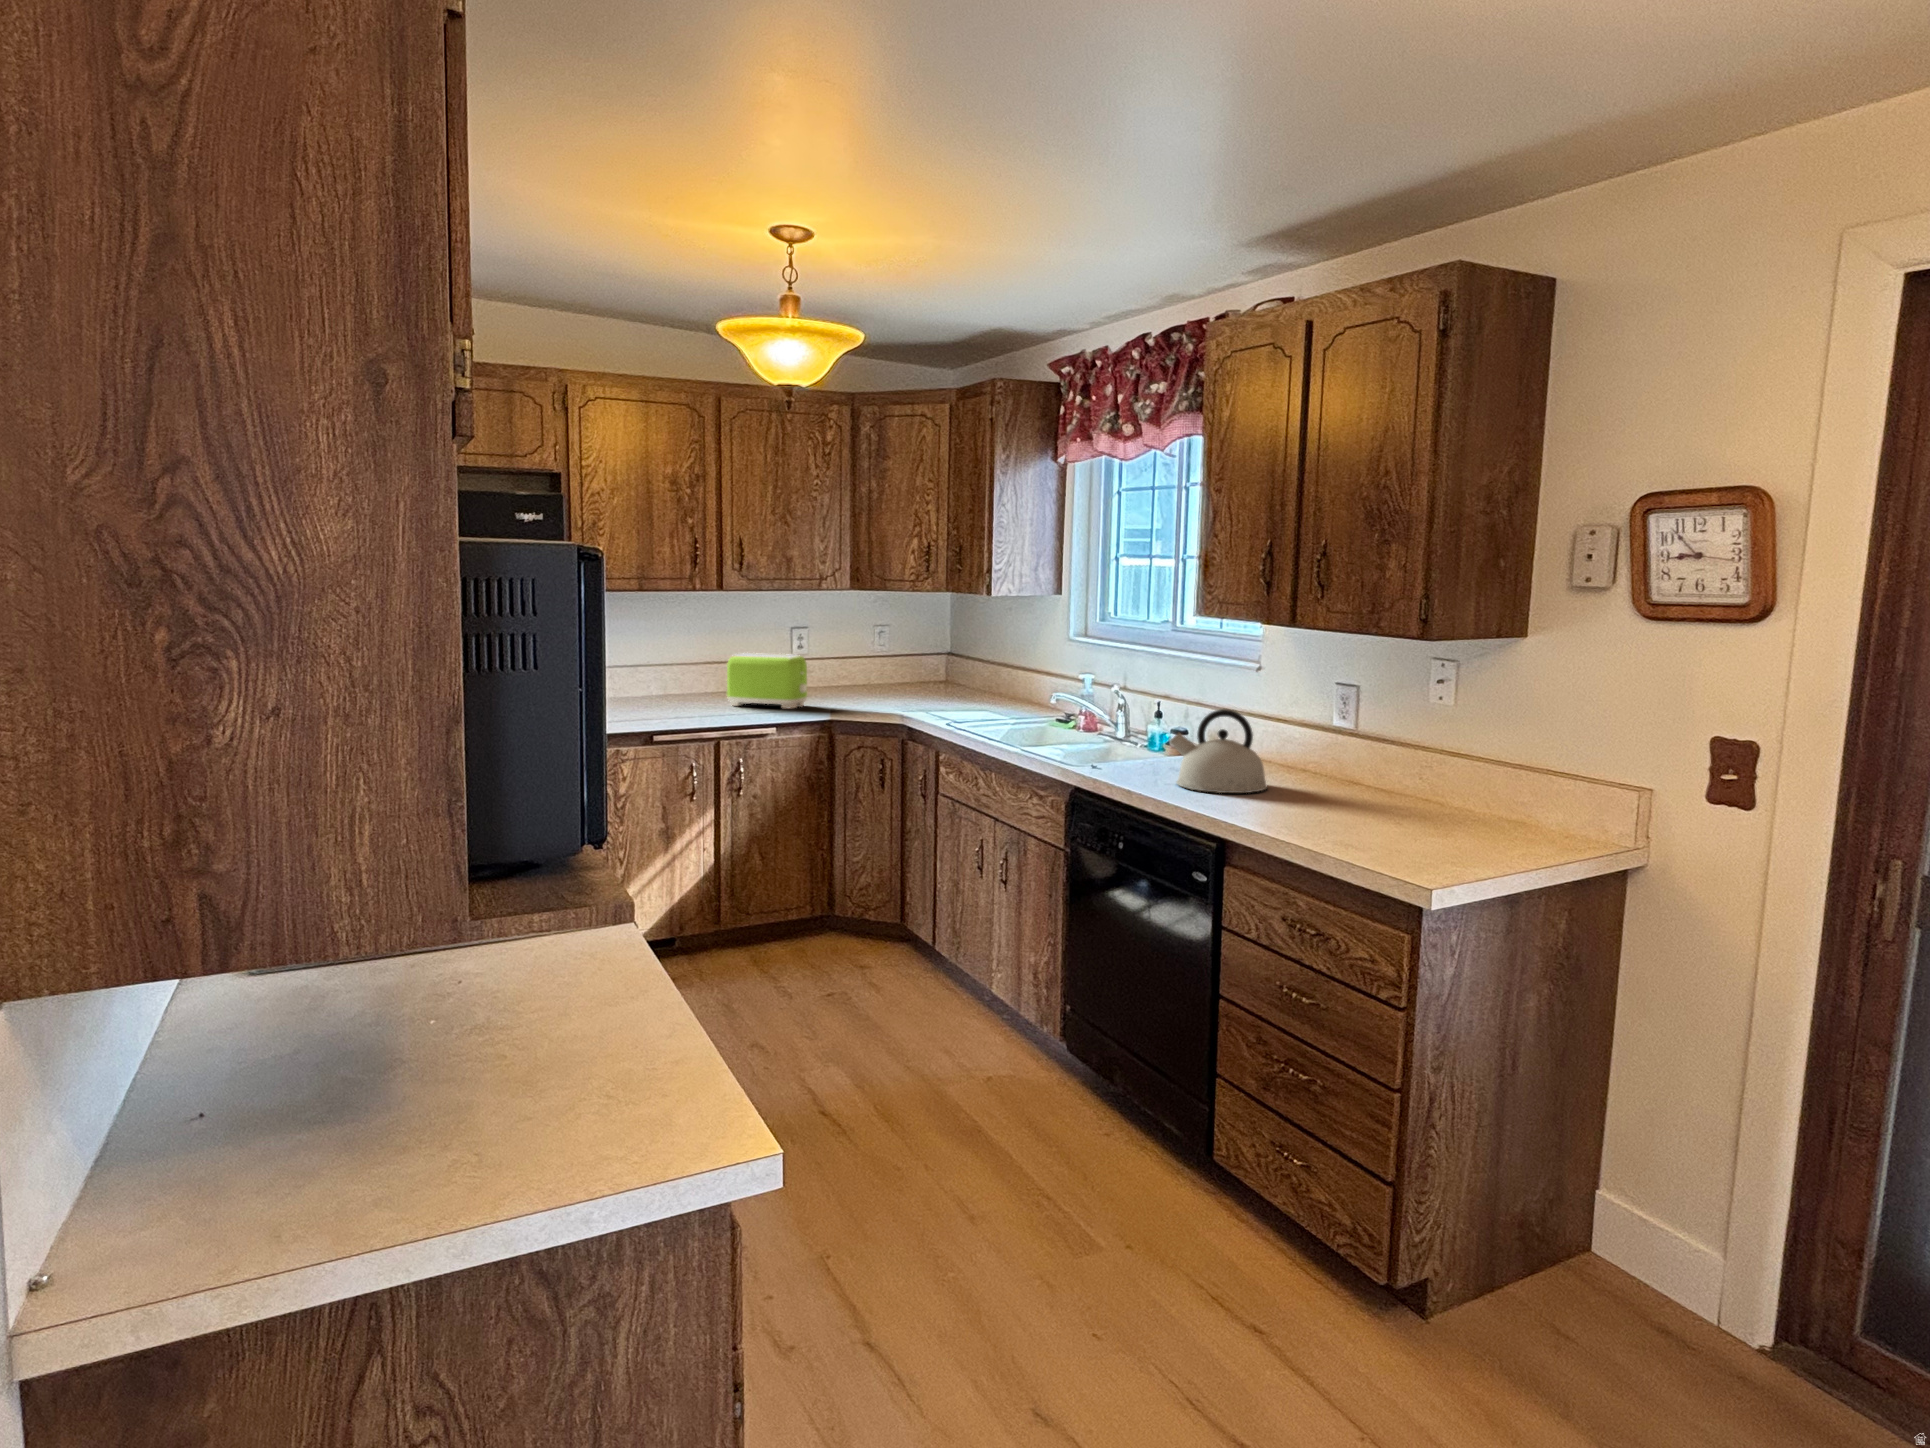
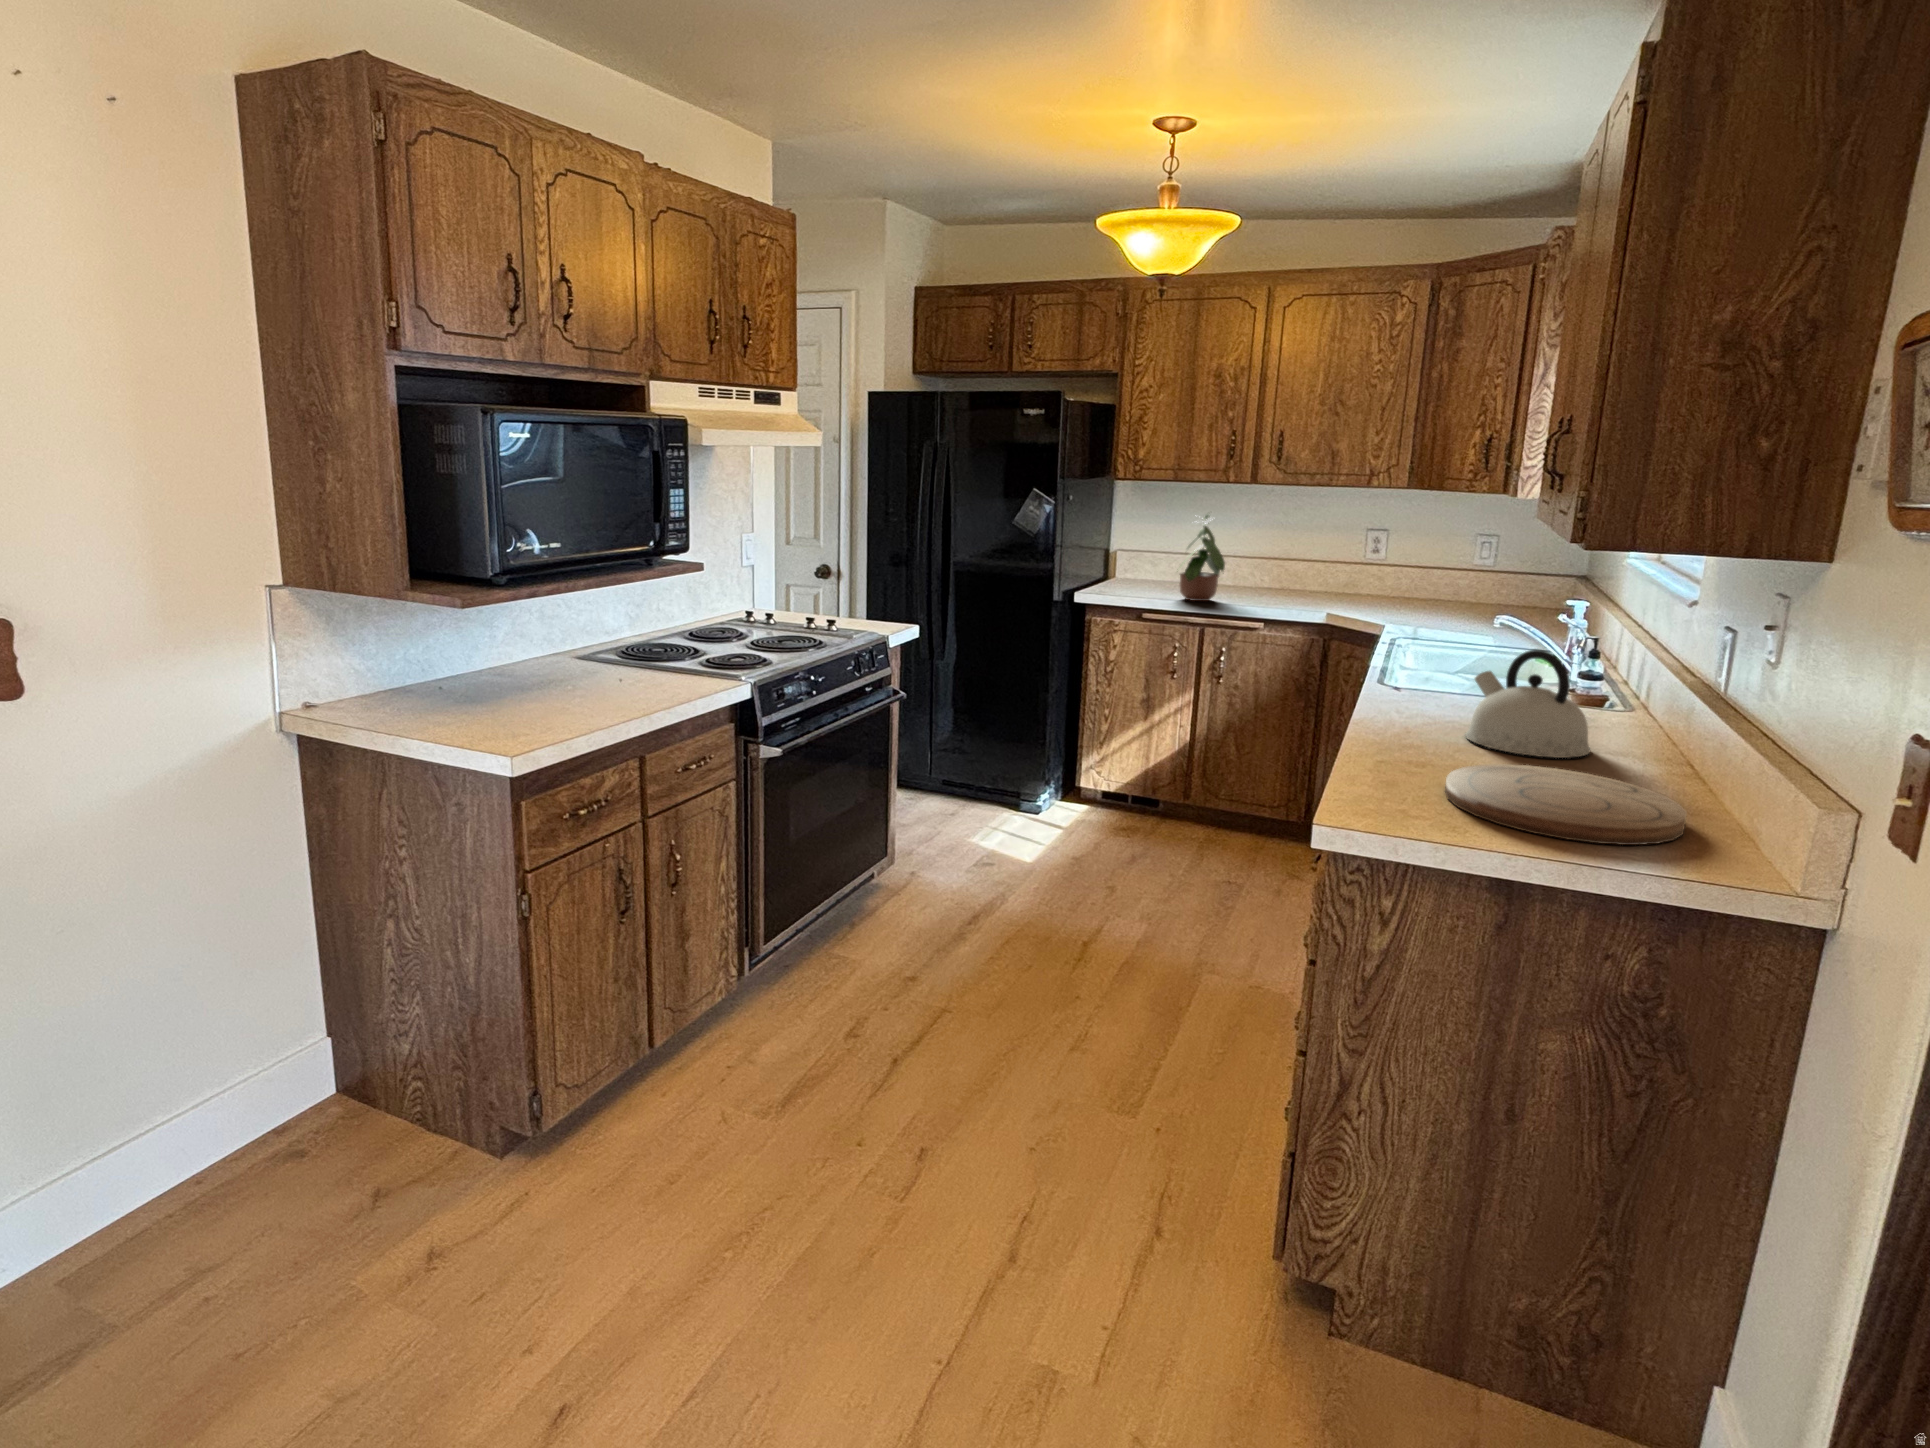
potted plant: none [659,621,721,716] -> present [1180,515,1225,601]
toaster: present [727,653,807,709] -> none [1260,547,1340,606]
cutting board: none [1273,795,1442,839] -> present [1445,764,1687,845]

